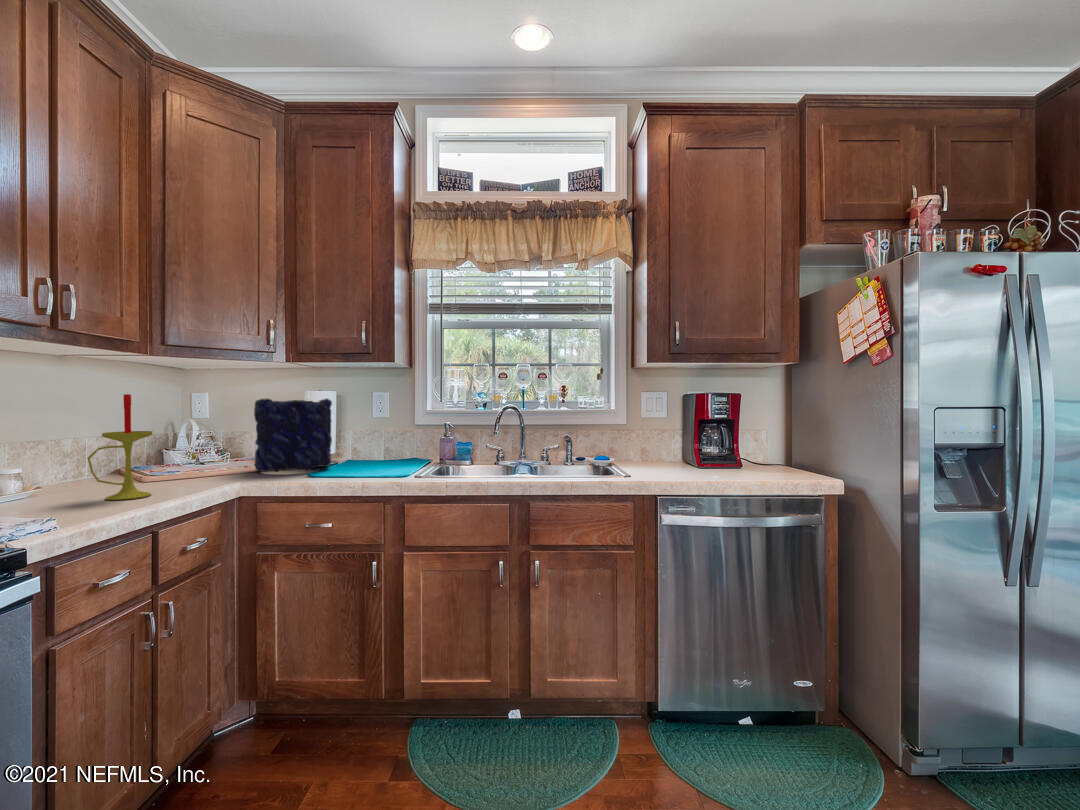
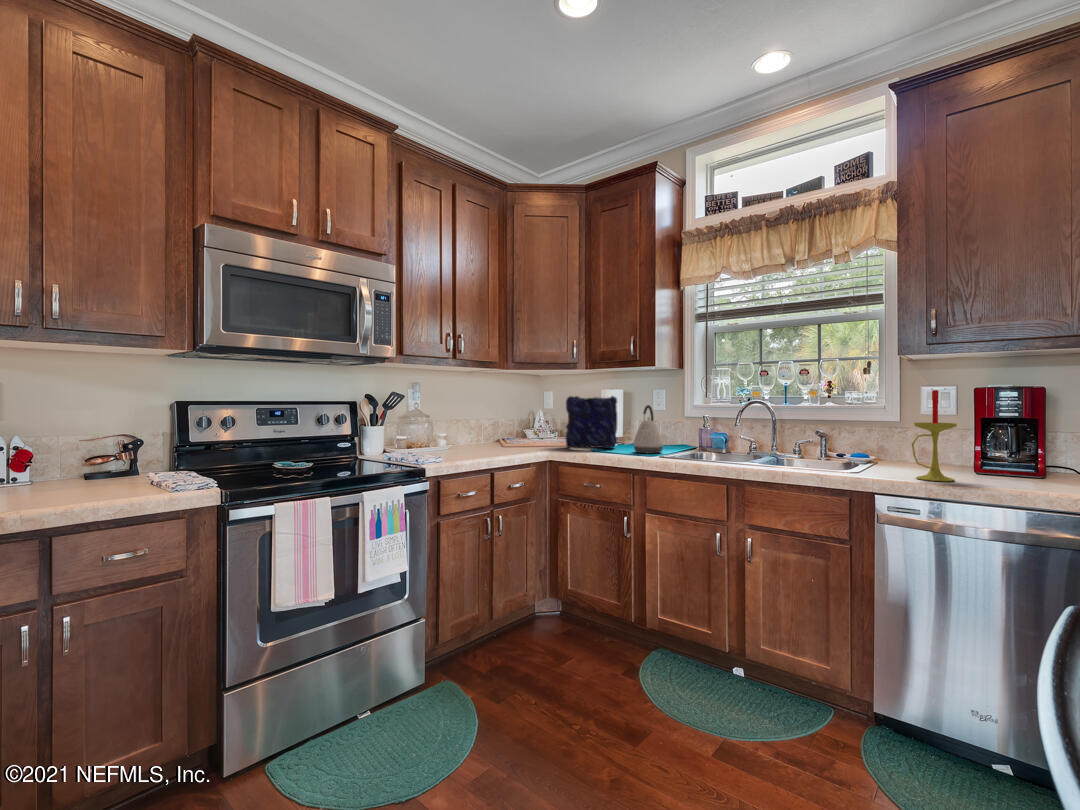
candle: present [87,394,153,500] -> present [912,390,957,481]
kettle: none [362,410,402,472] -> present [633,405,664,453]

